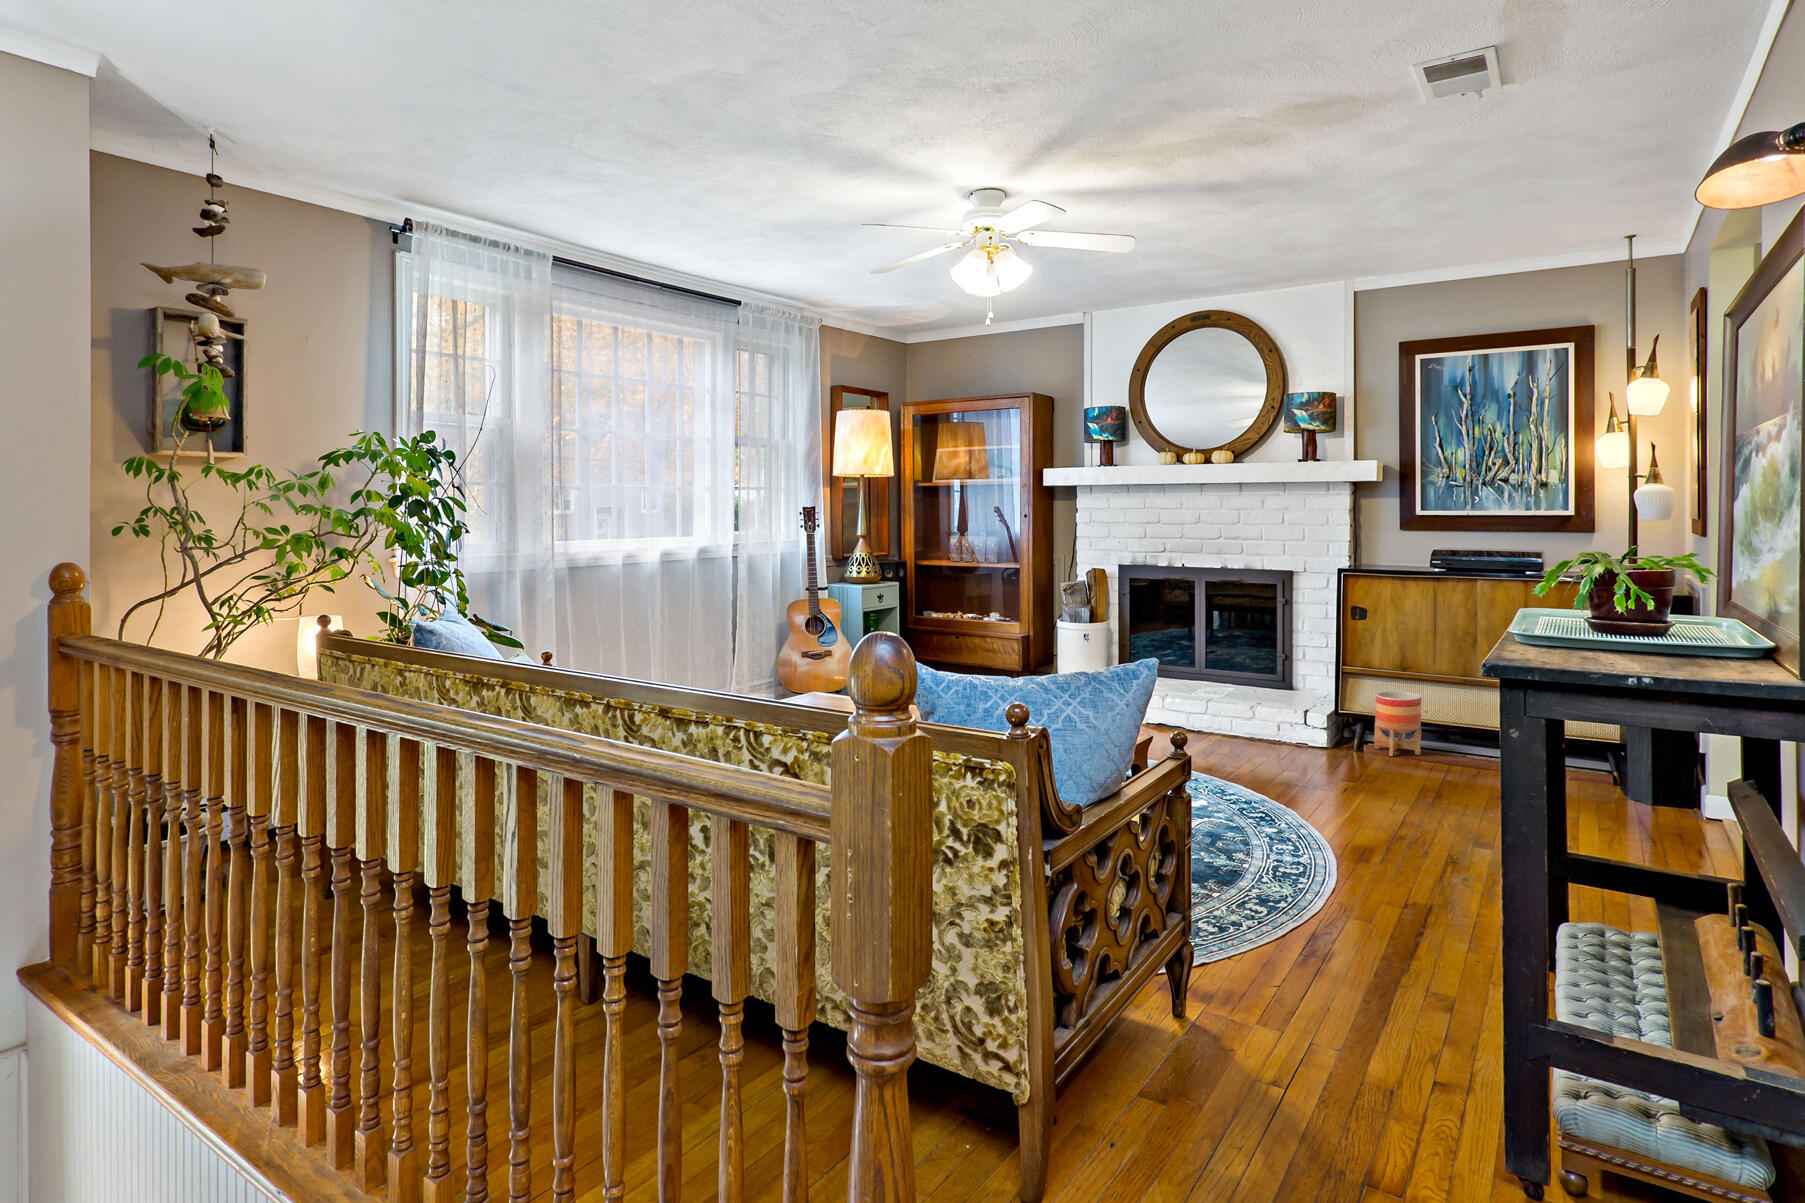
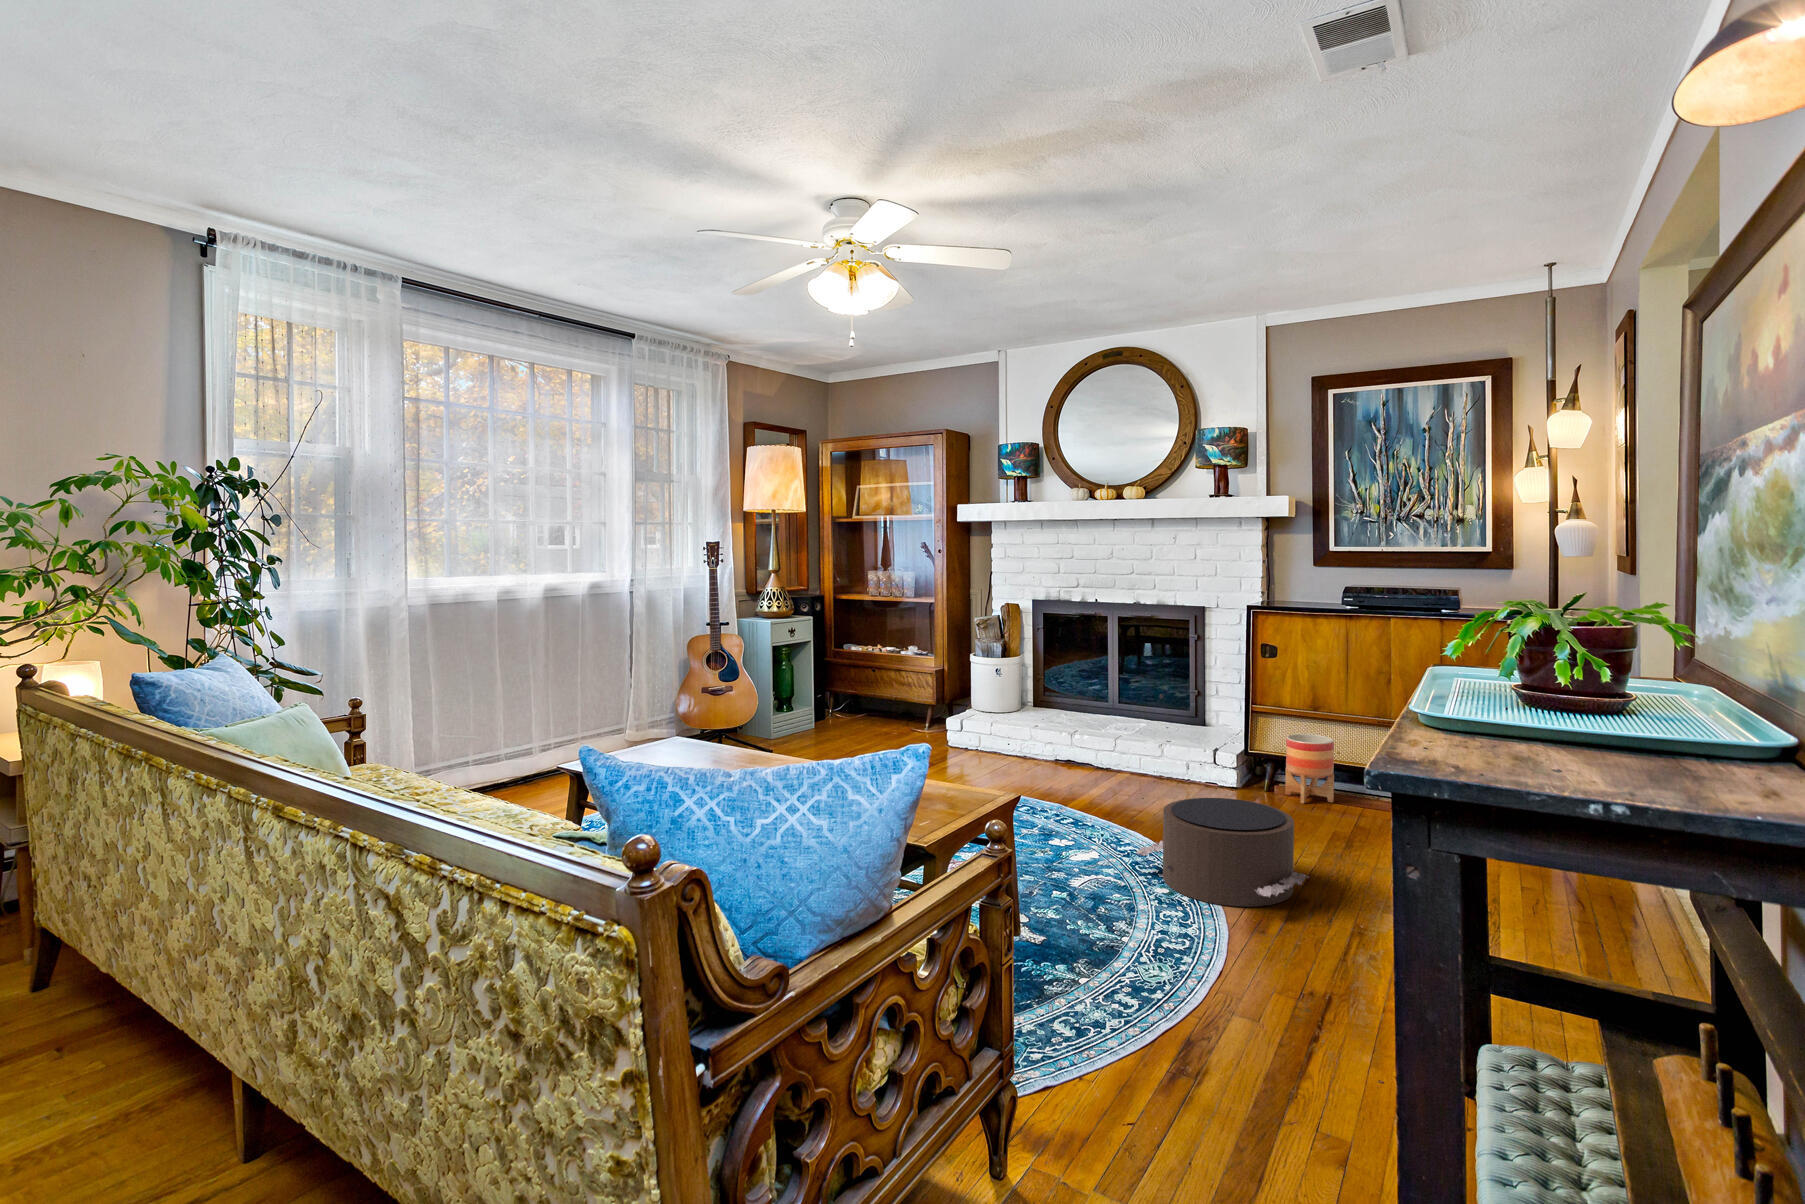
pouf: none [1244,748,1403,839] -> present [1136,798,1309,907]

